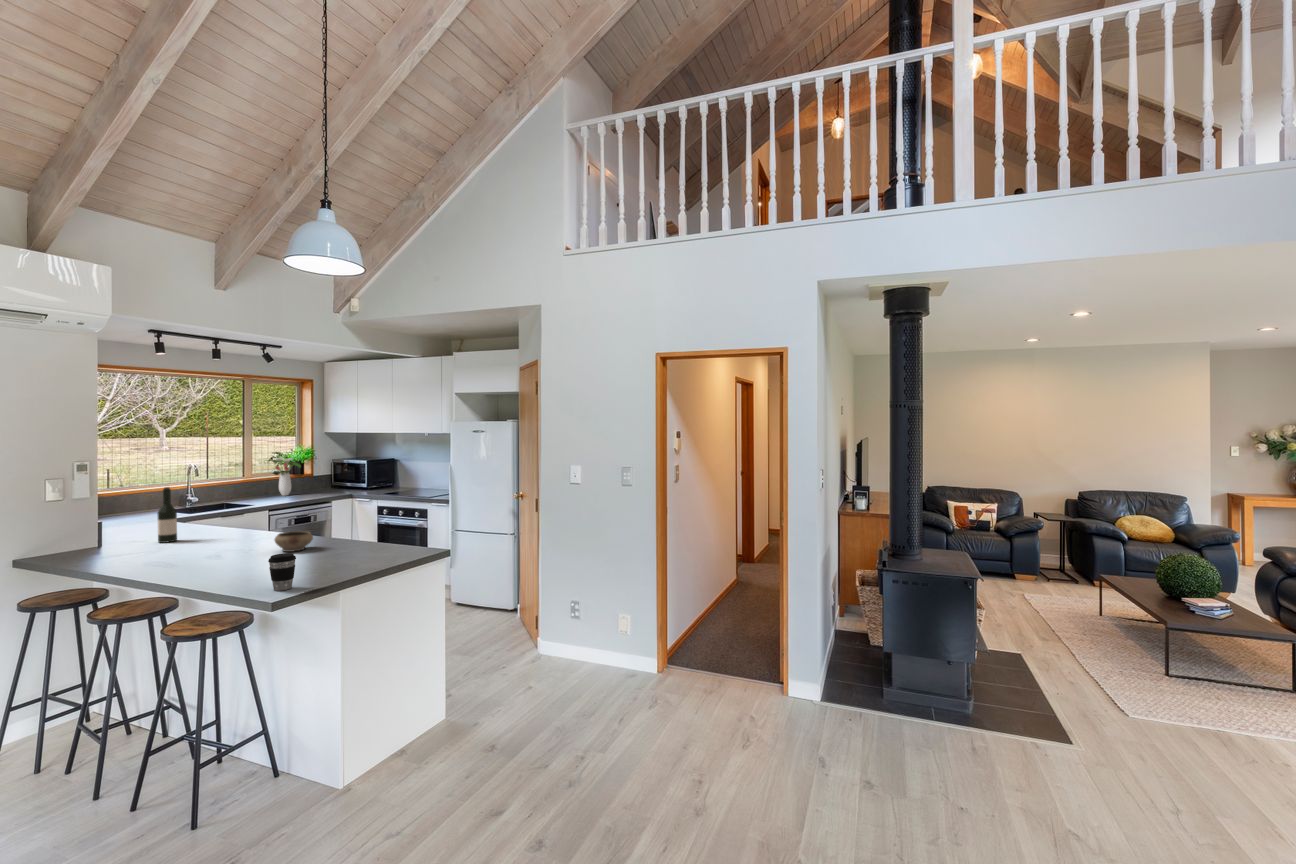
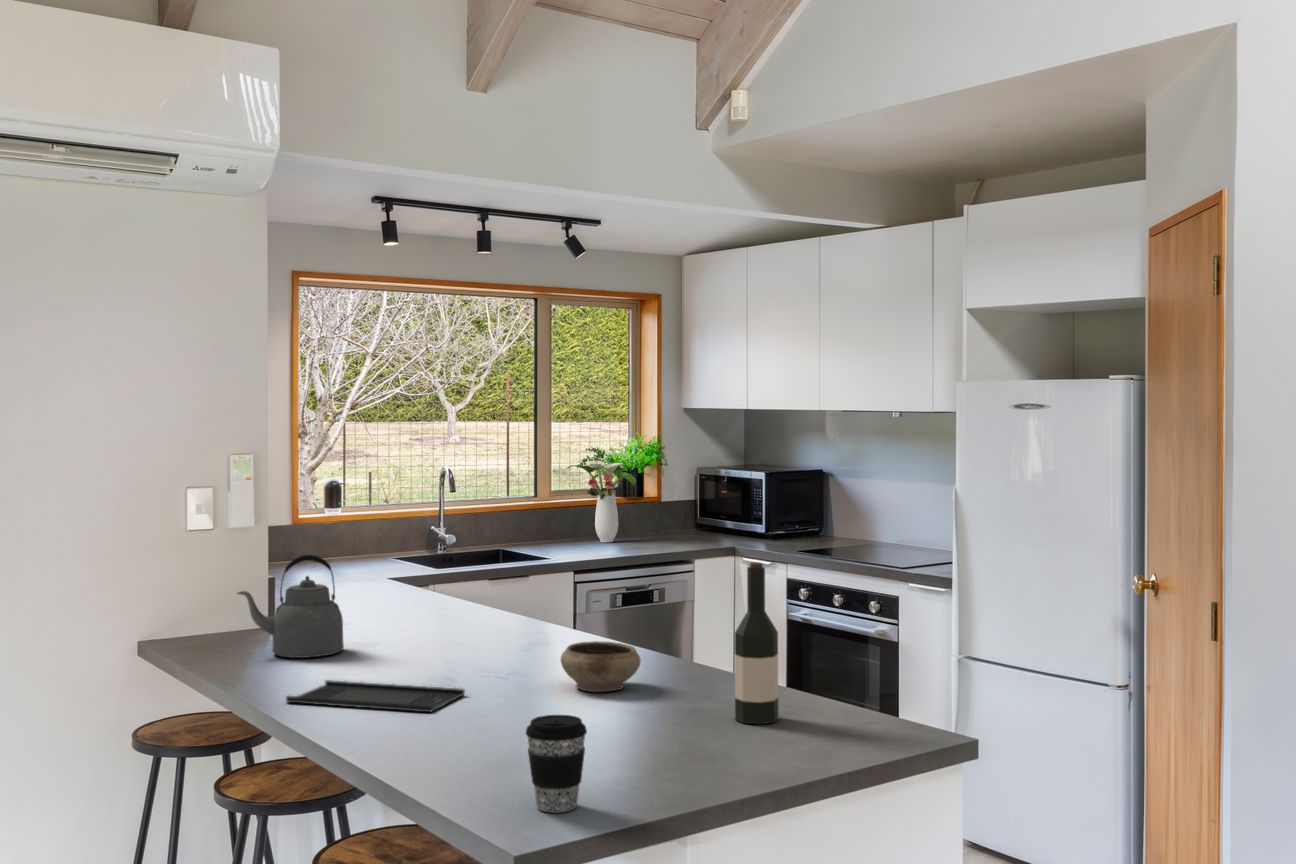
wine bottle: present [157,487,177,543] -> present [735,562,778,724]
kettle: none [82,505,149,555] -> present [237,555,344,658]
tray: none [125,556,226,571] -> present [286,680,465,712]

